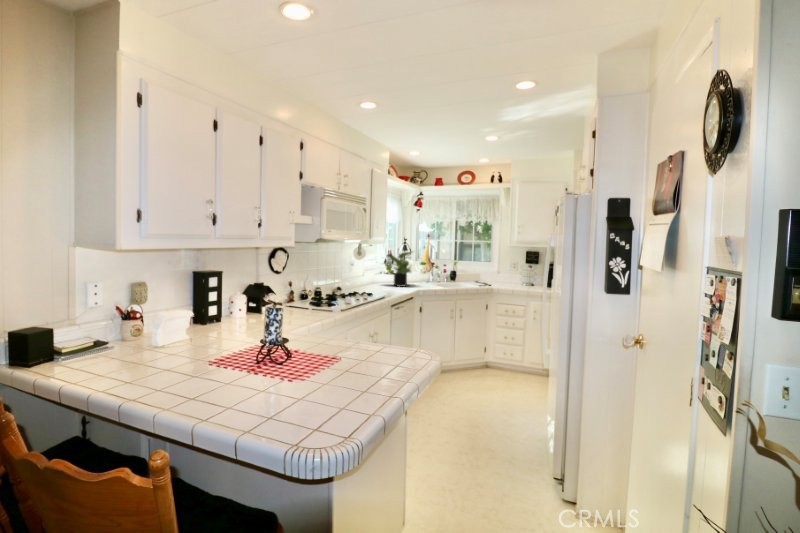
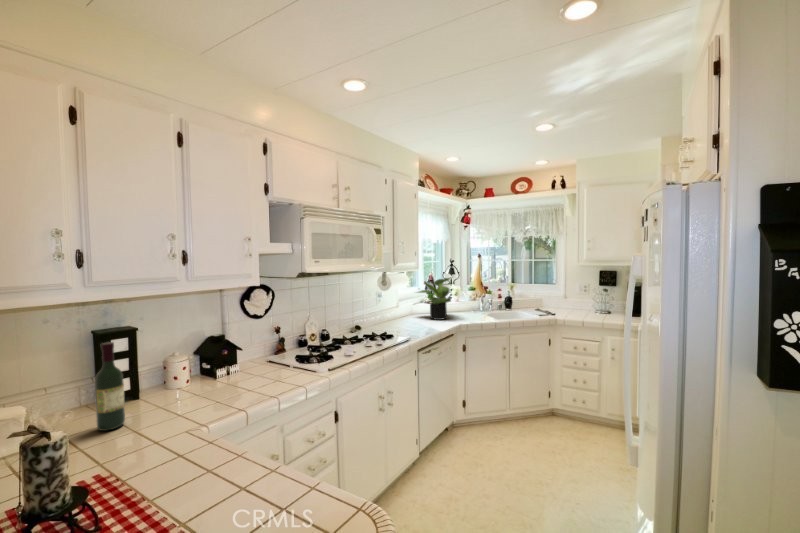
wine bottle: none [220,275,236,333] -> present [95,342,125,431]

